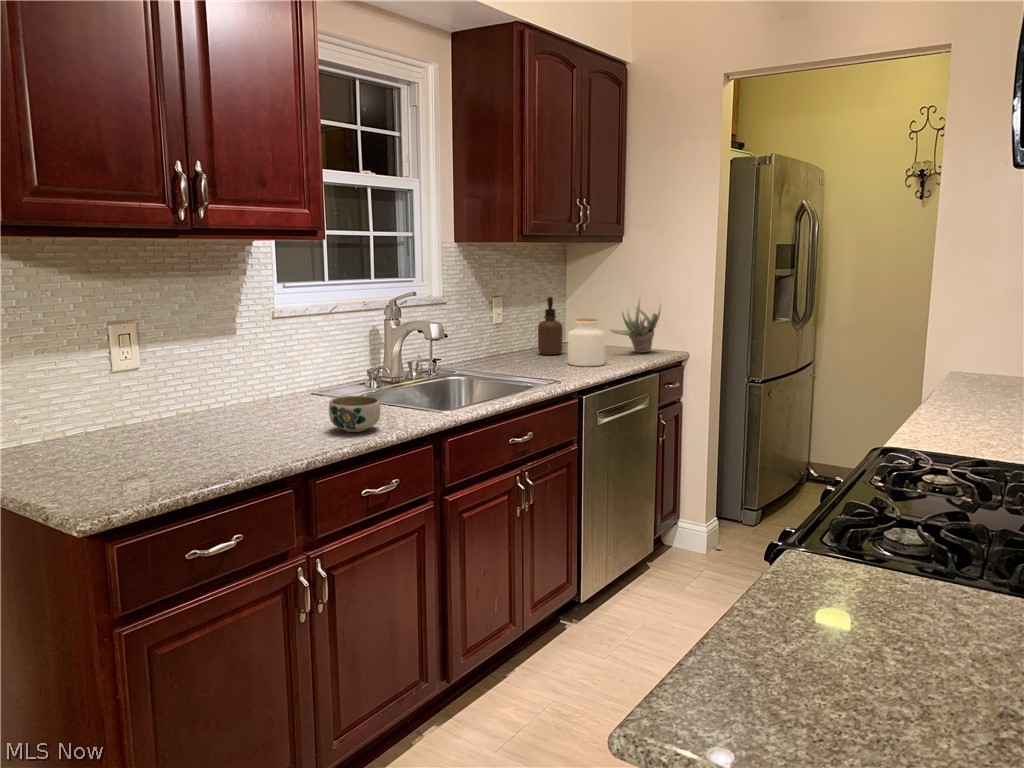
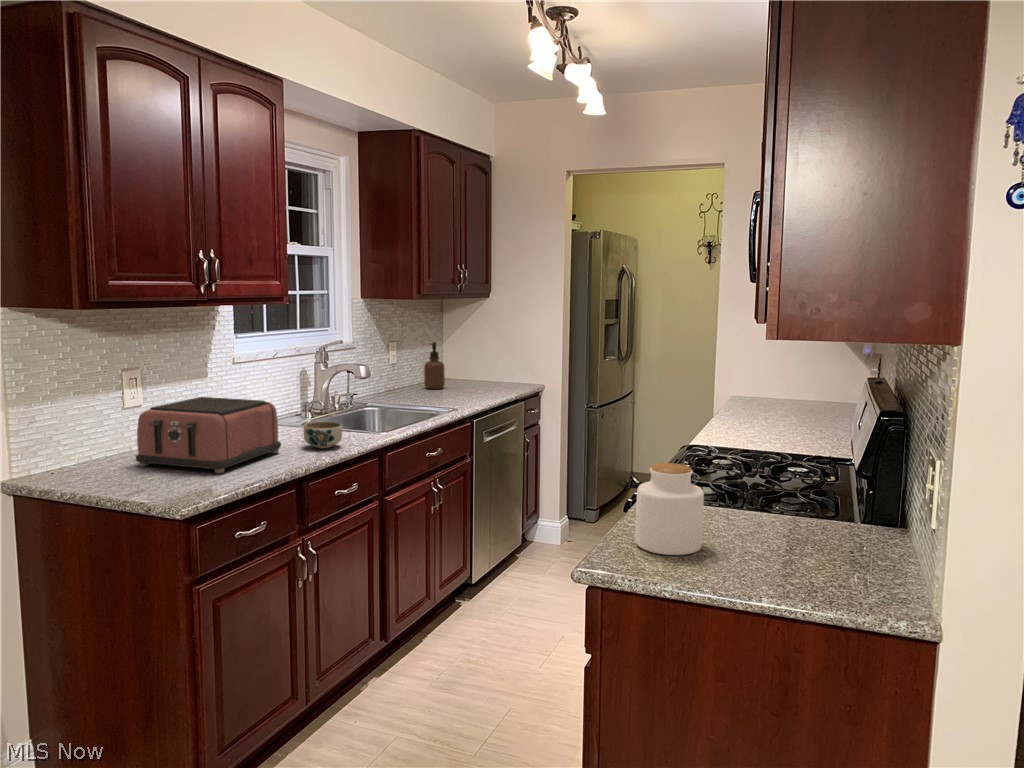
succulent plant: present [610,299,660,353] -> none [483,342,522,386]
jar: present [568,318,605,366] -> present [635,463,704,555]
toaster: none [101,360,295,465] -> present [136,397,281,473]

